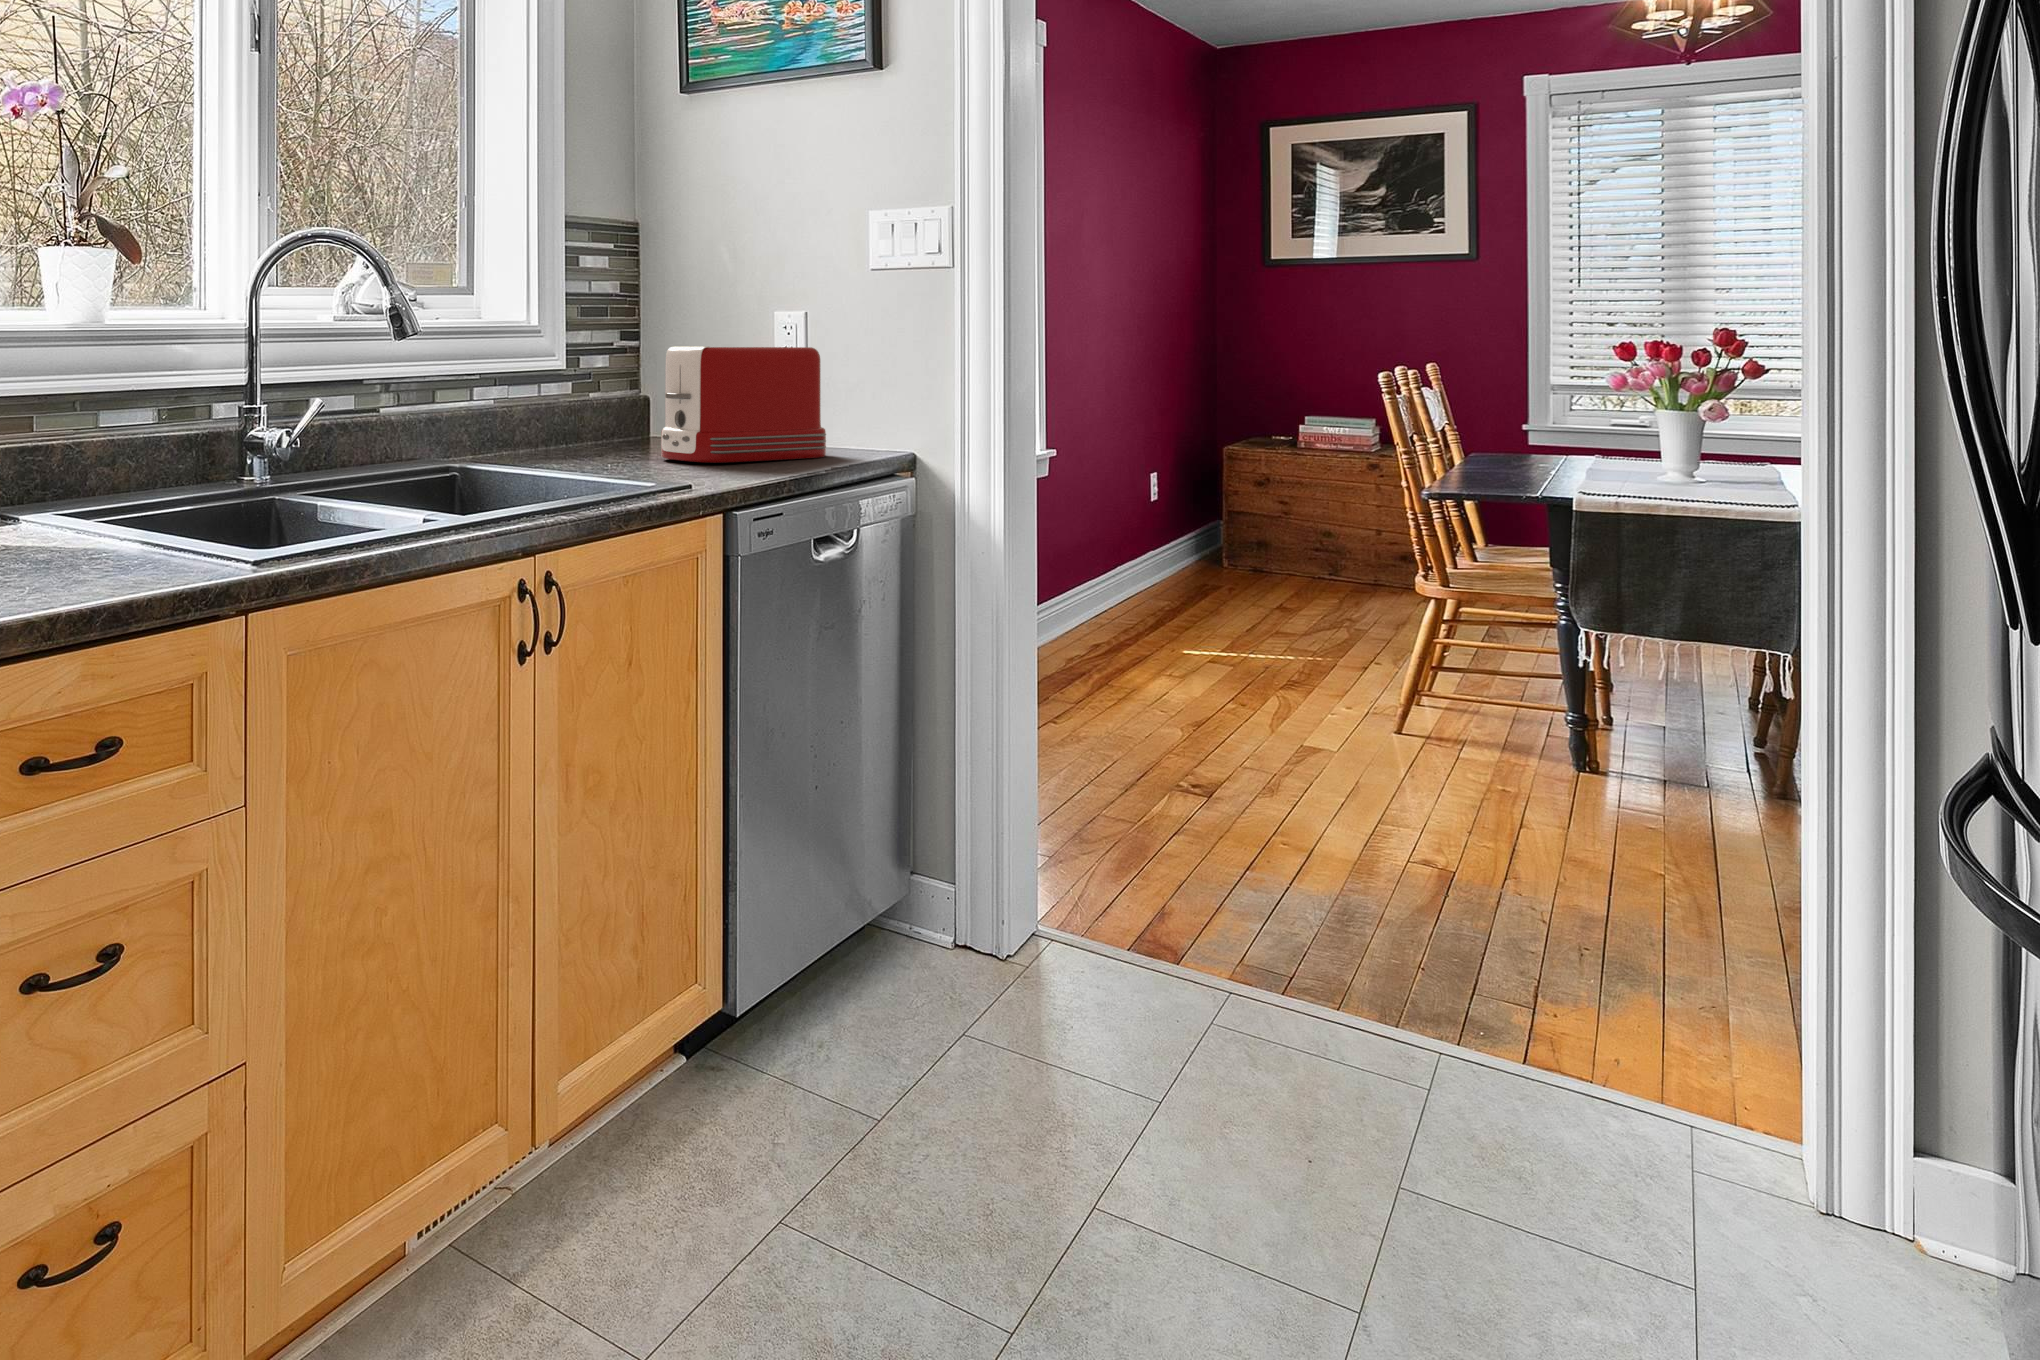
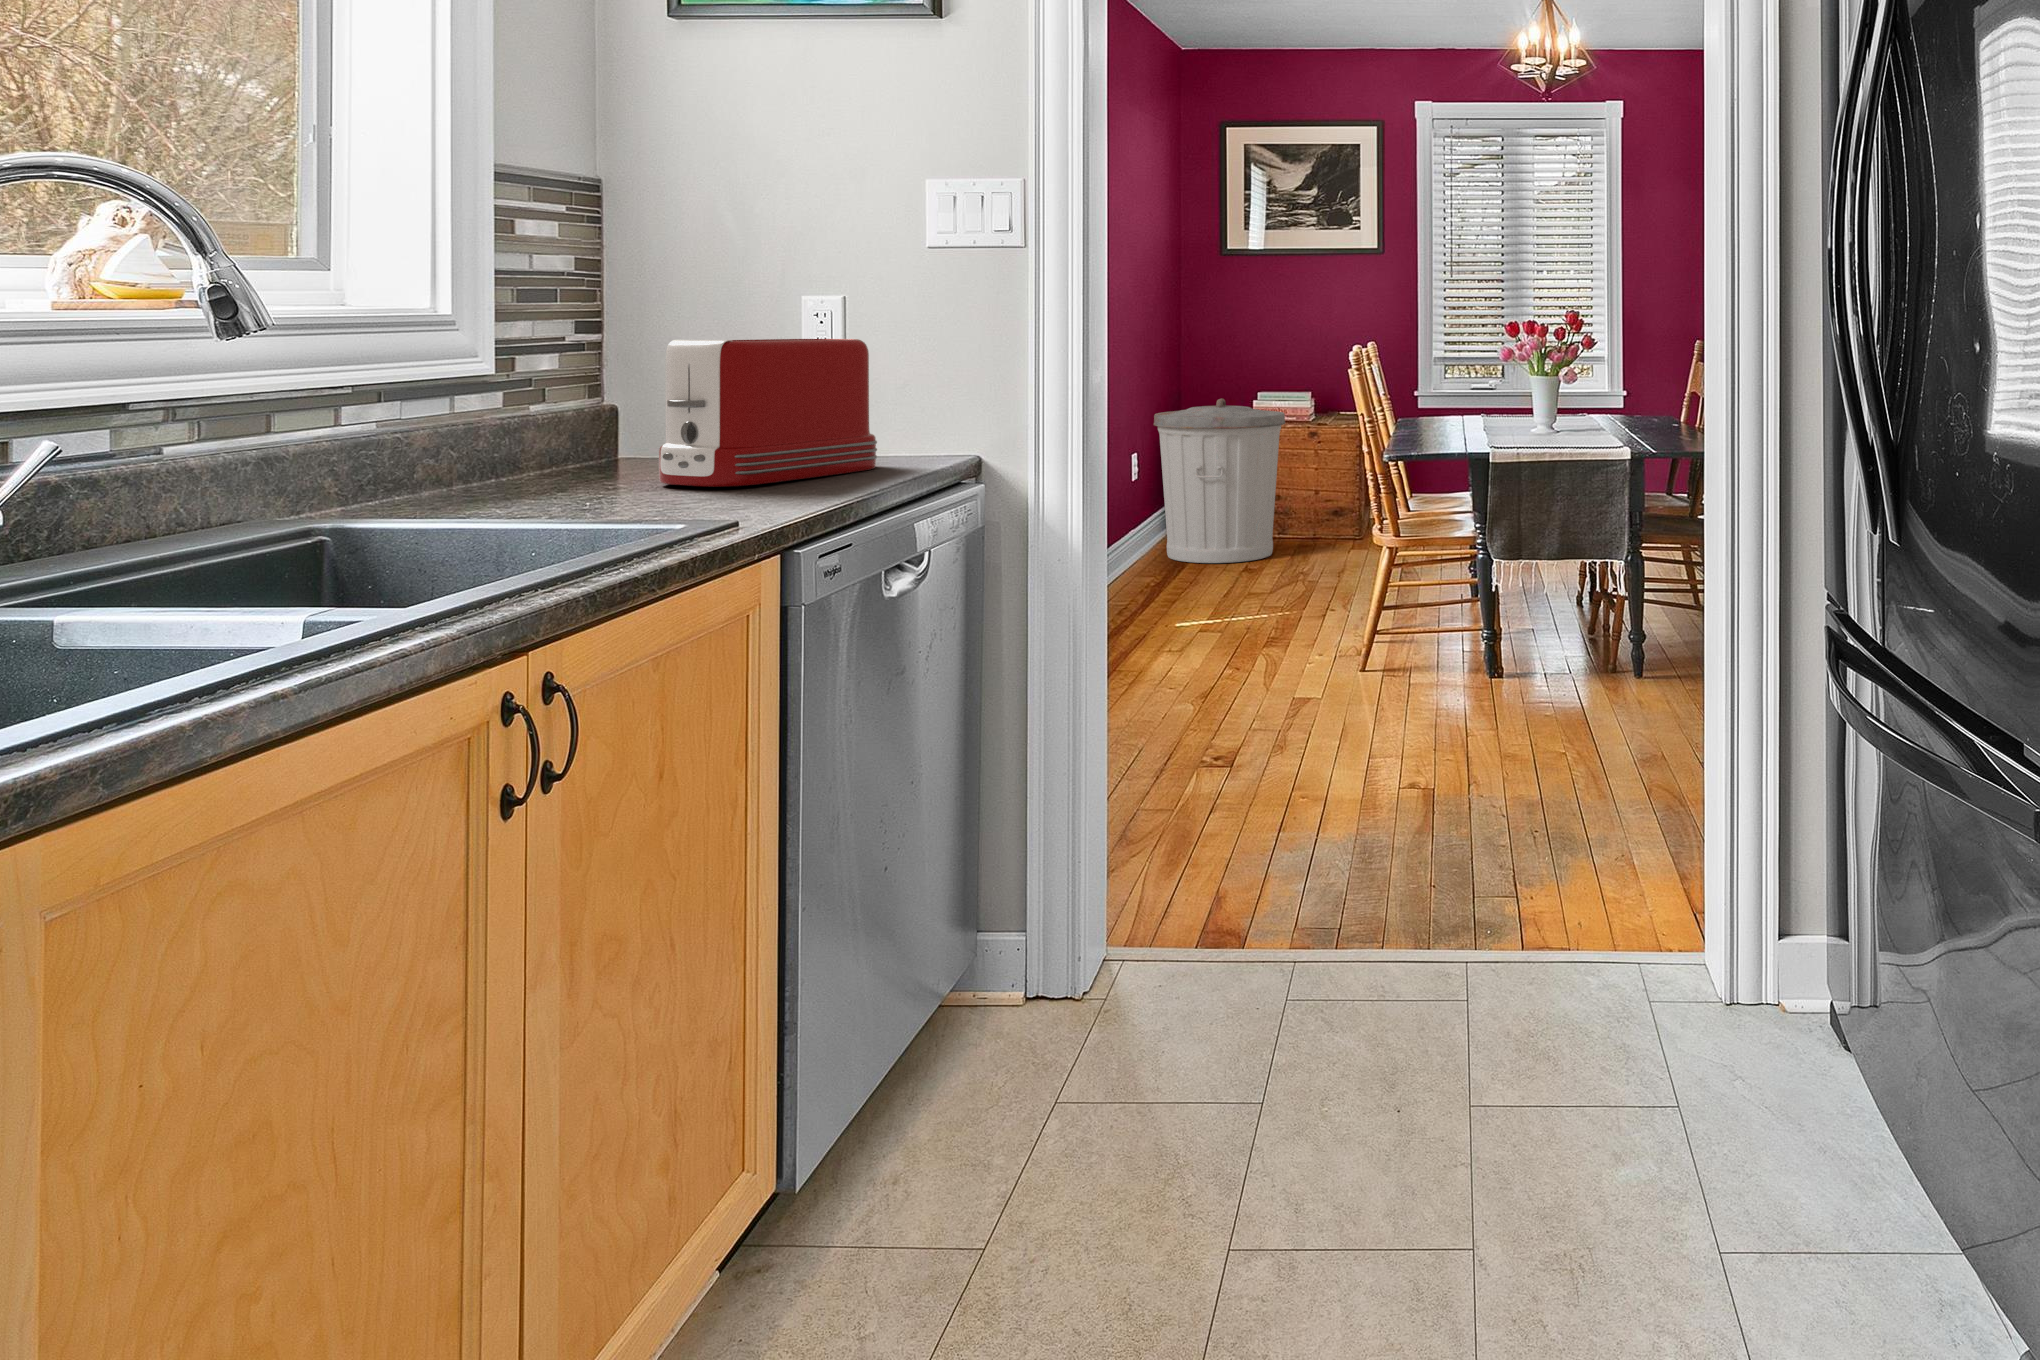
trash can: none [1179,422,1335,599] -> present [1154,399,1285,563]

